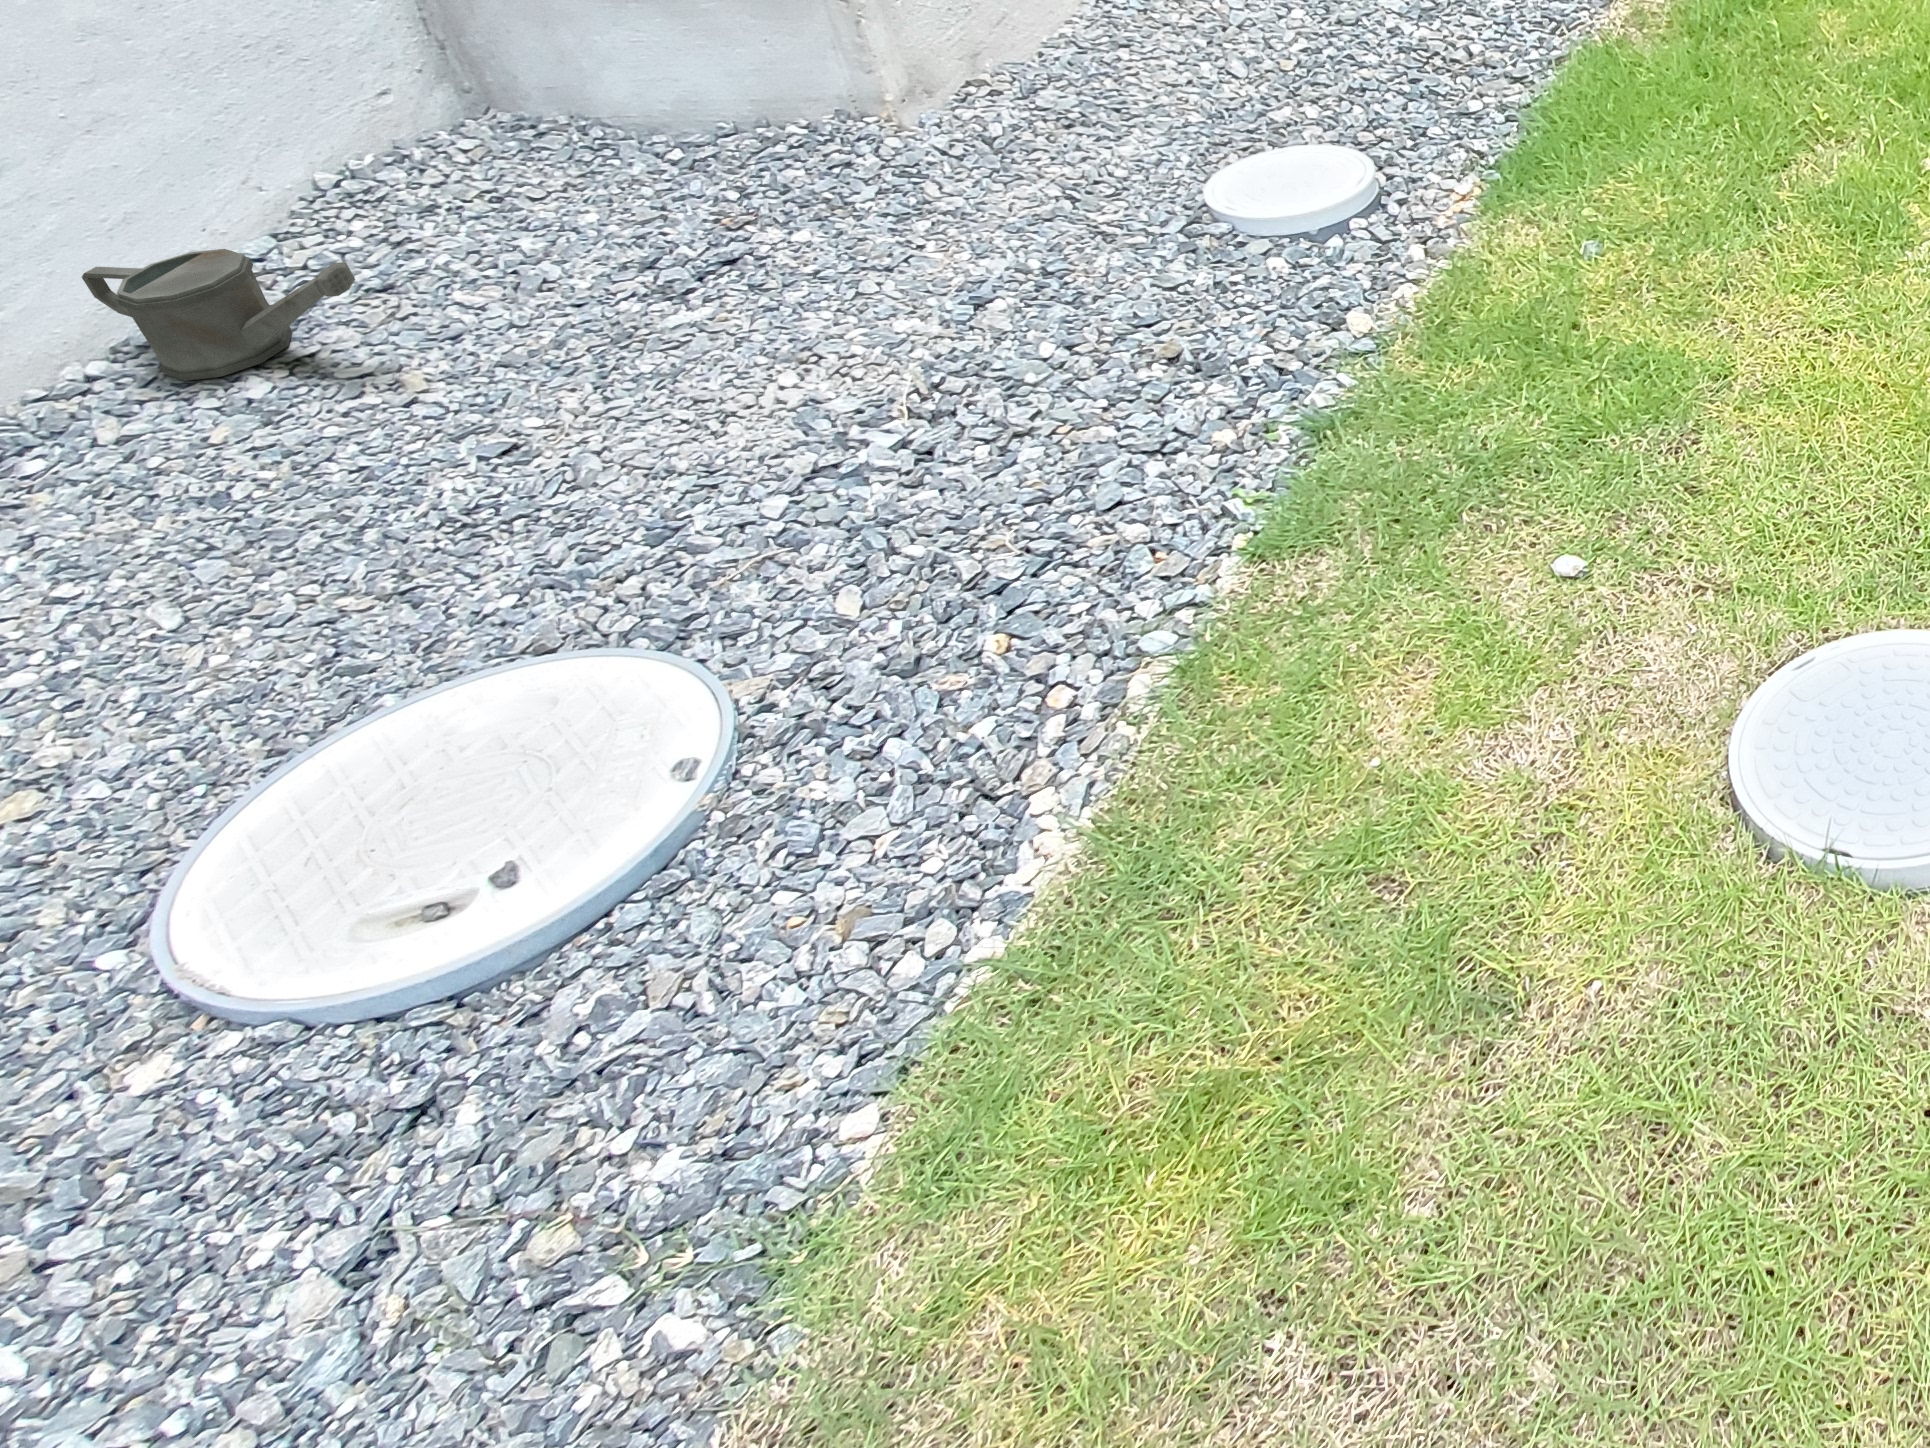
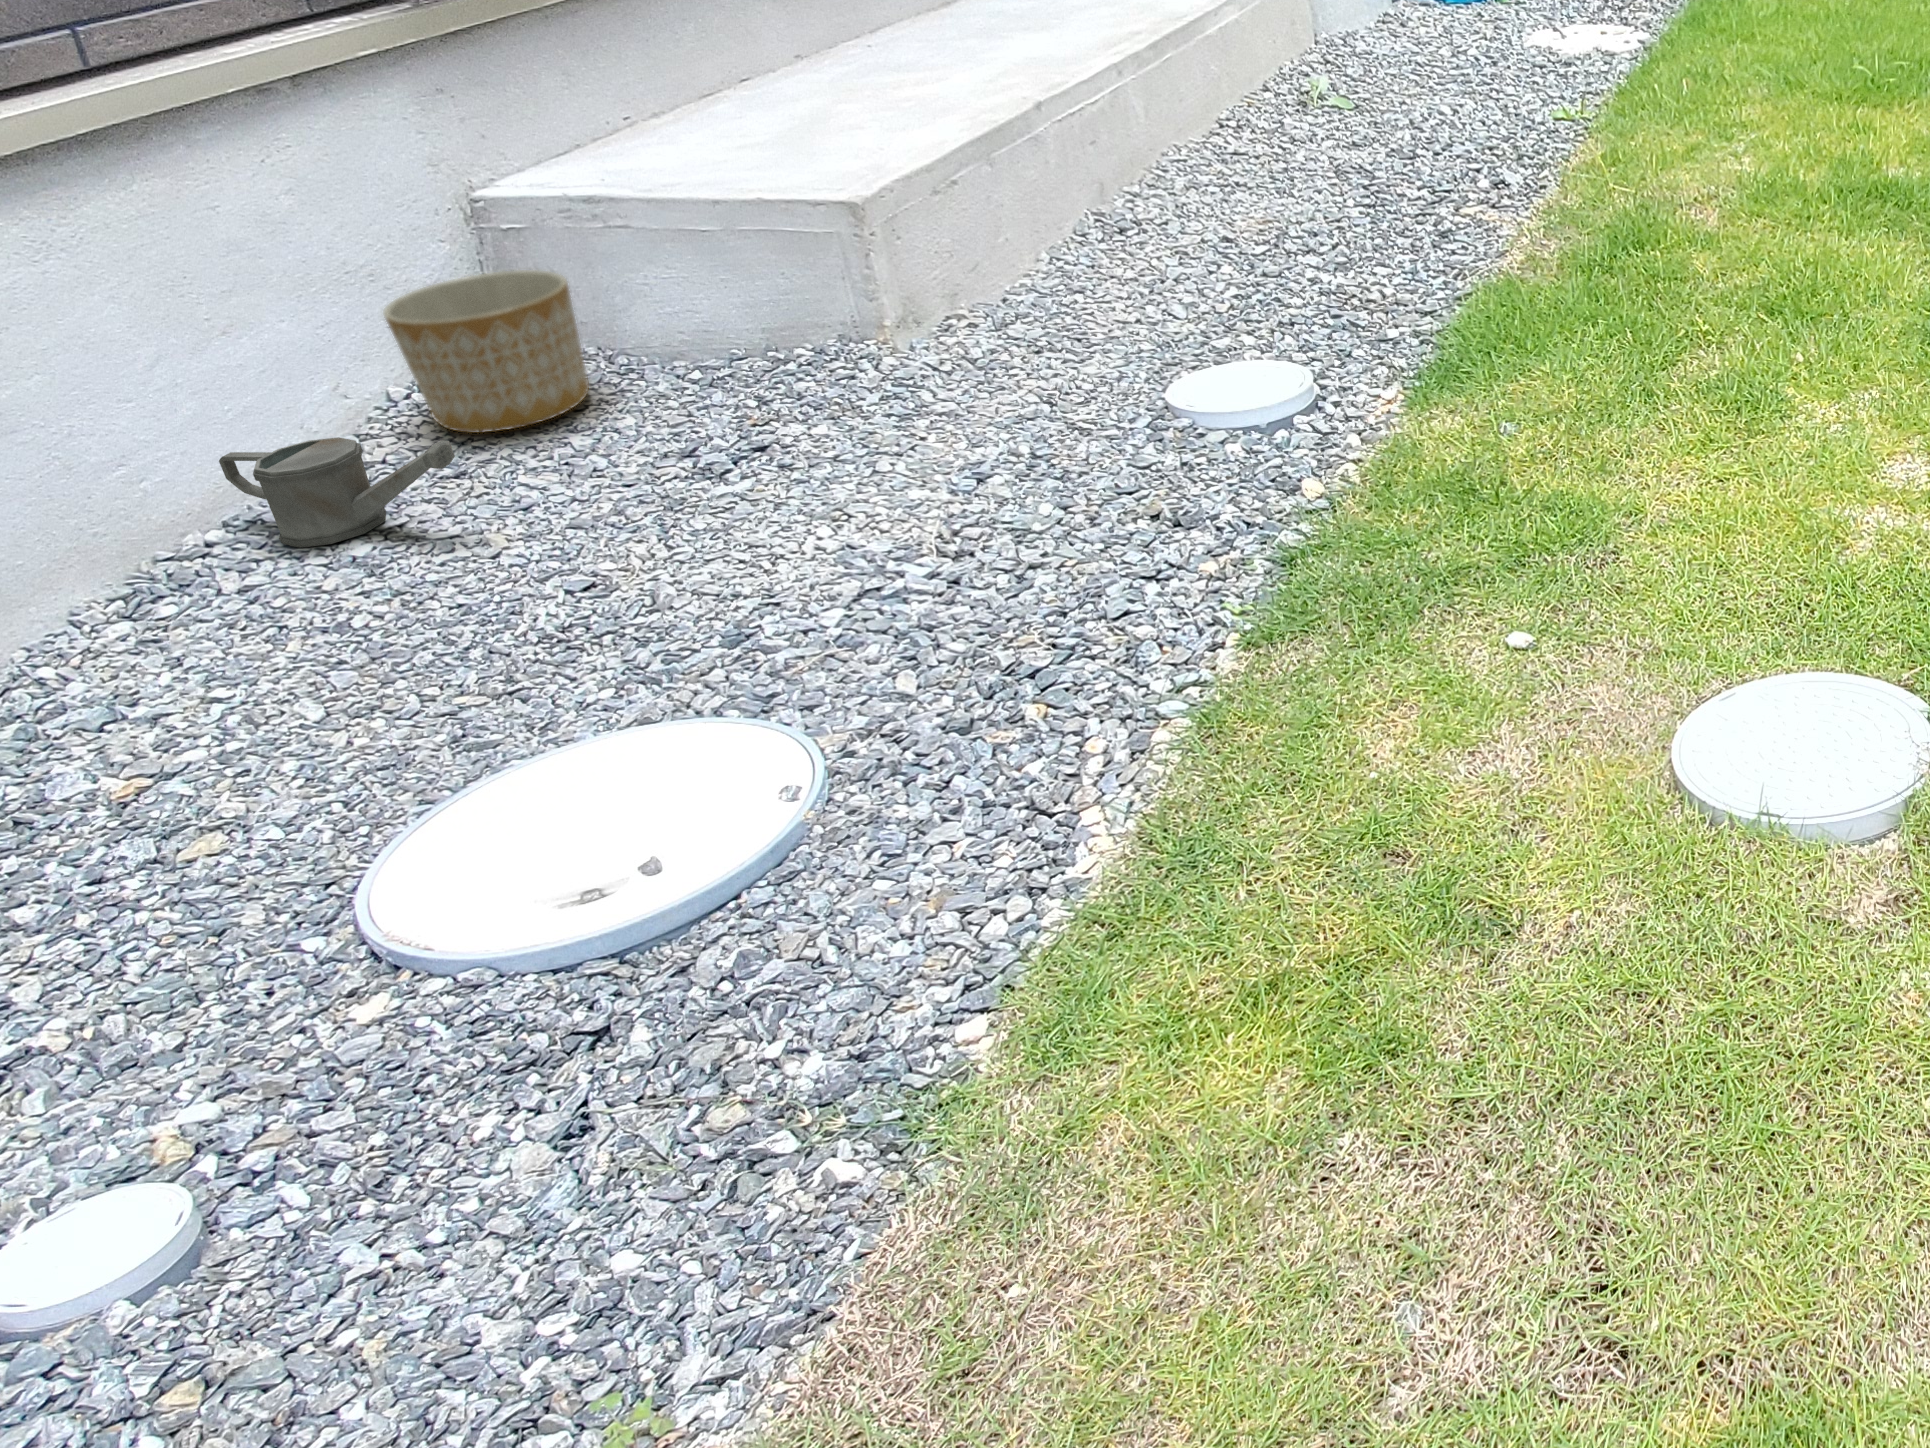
planter: none [286,30,548,225] -> present [383,270,589,433]

